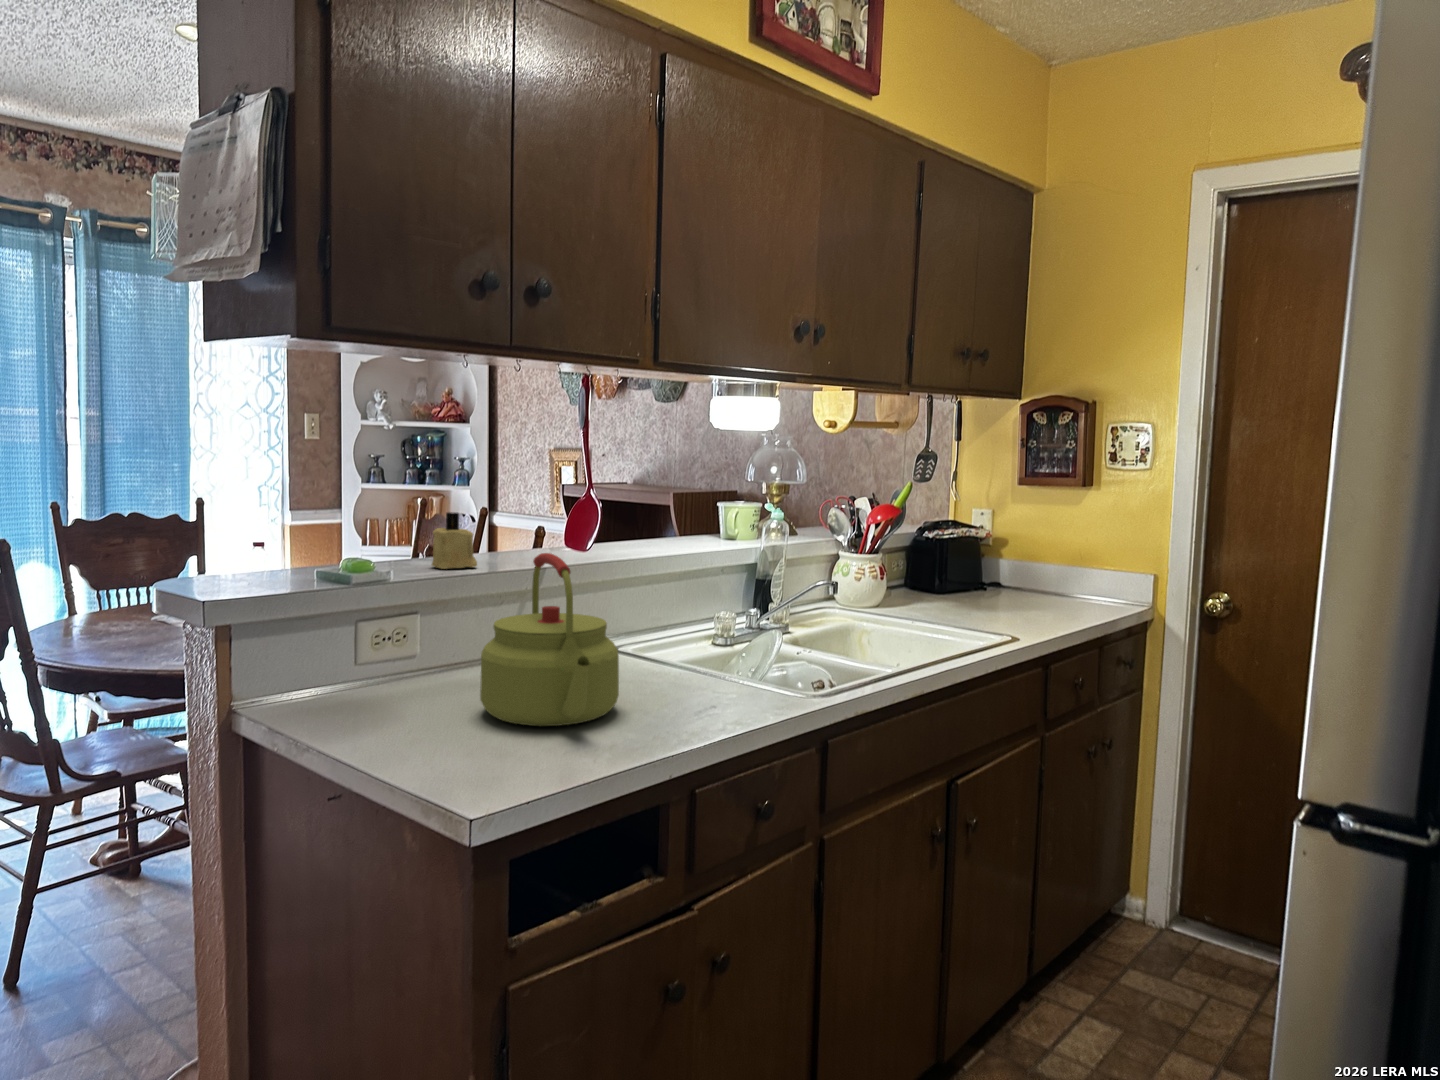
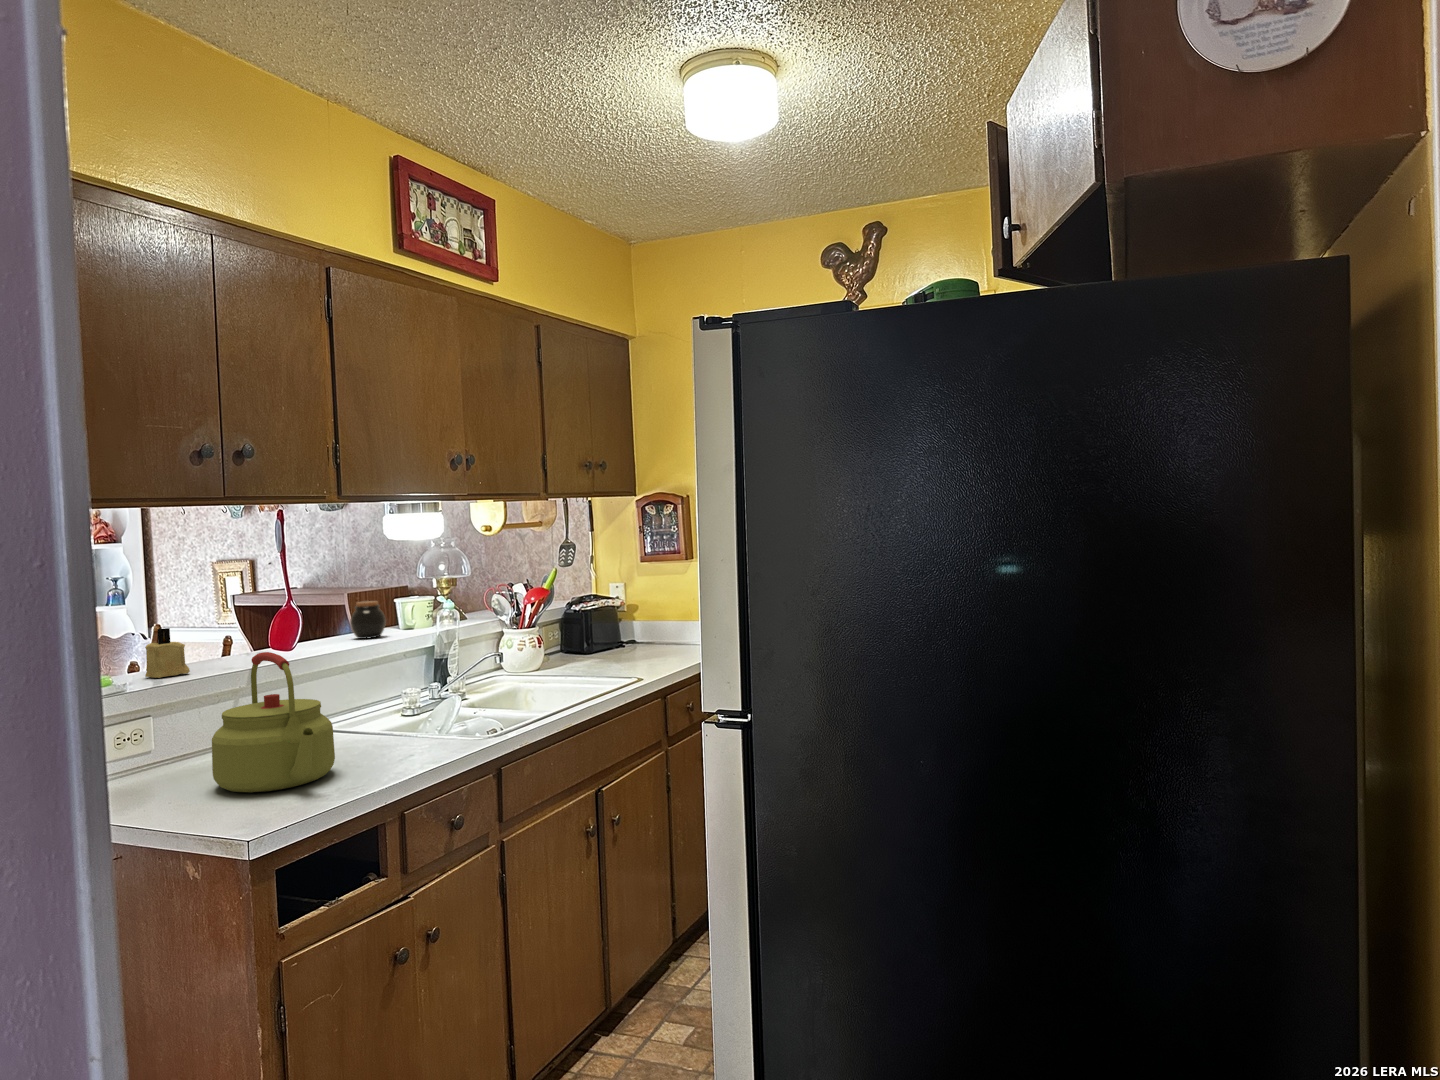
jar: none [663,502,703,546] -> present [350,601,386,639]

